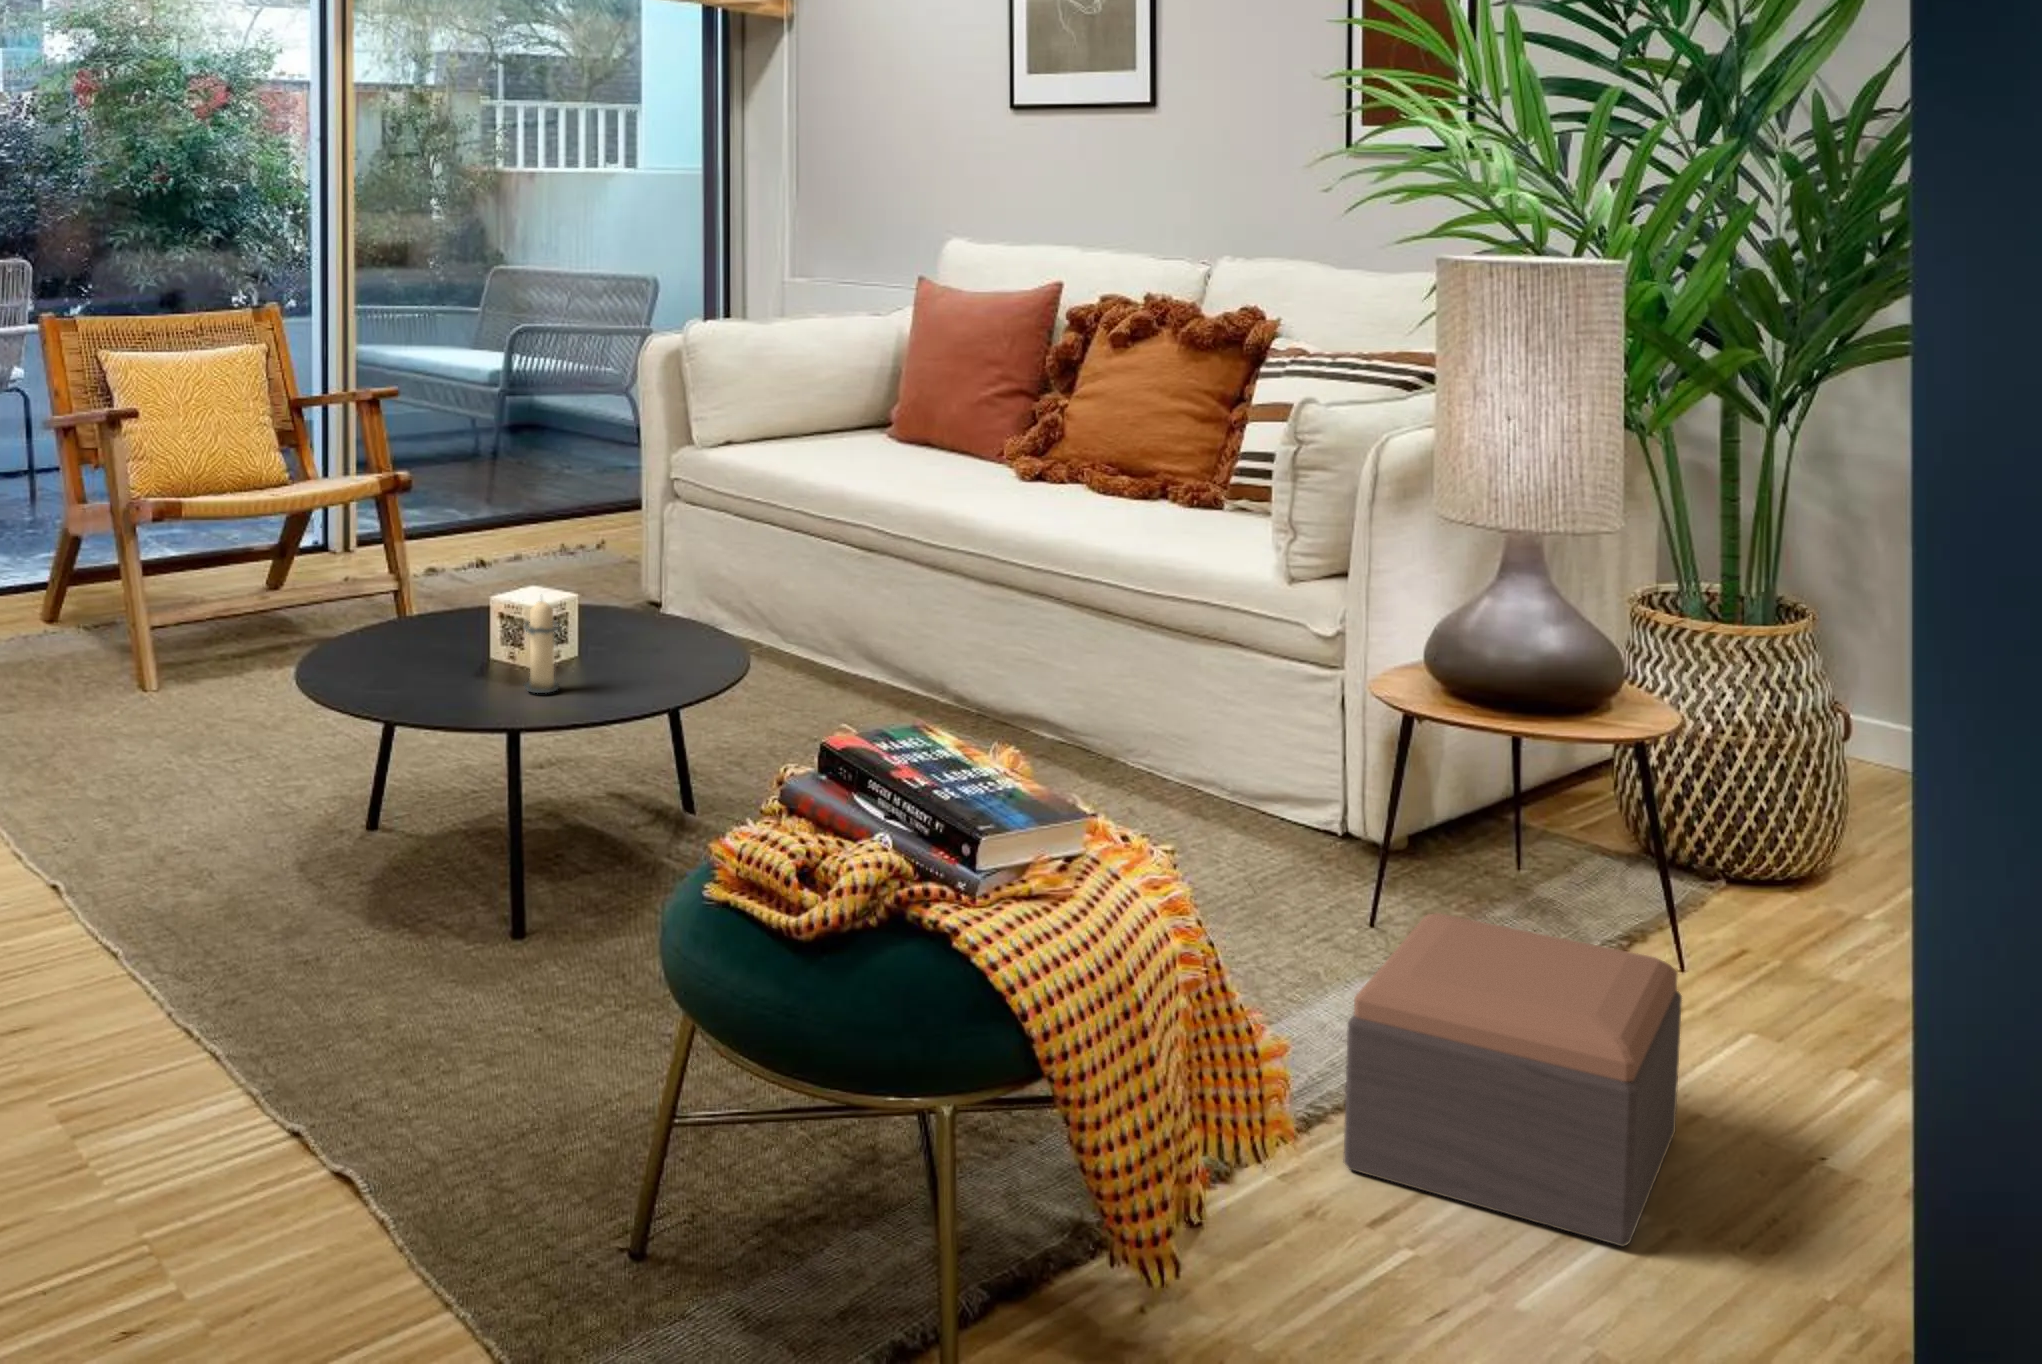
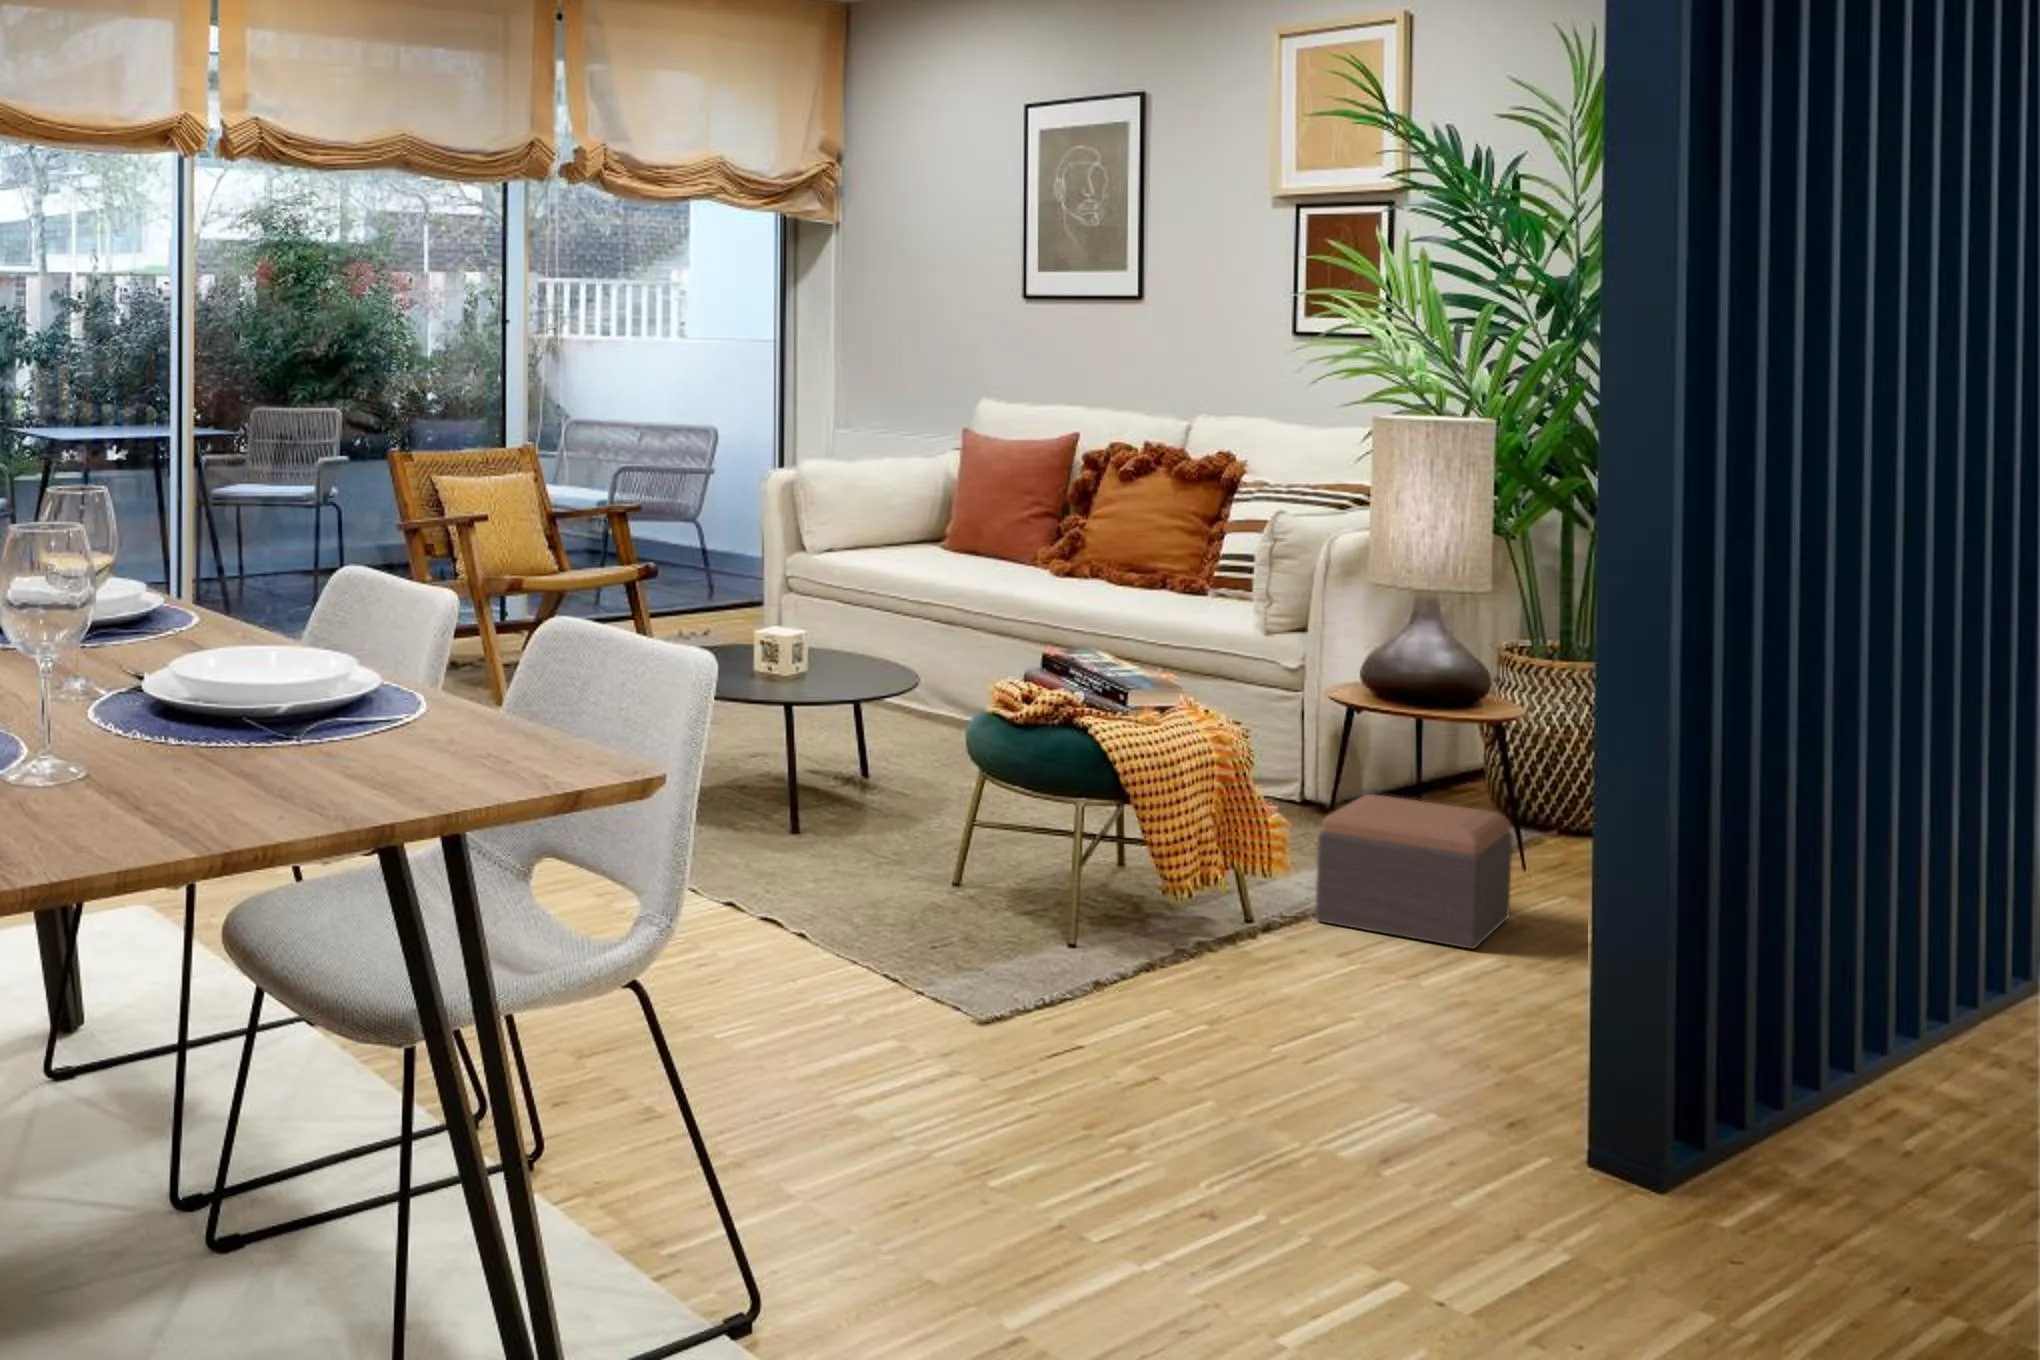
candle: present [523,601,560,693] -> none [762,610,794,675]

